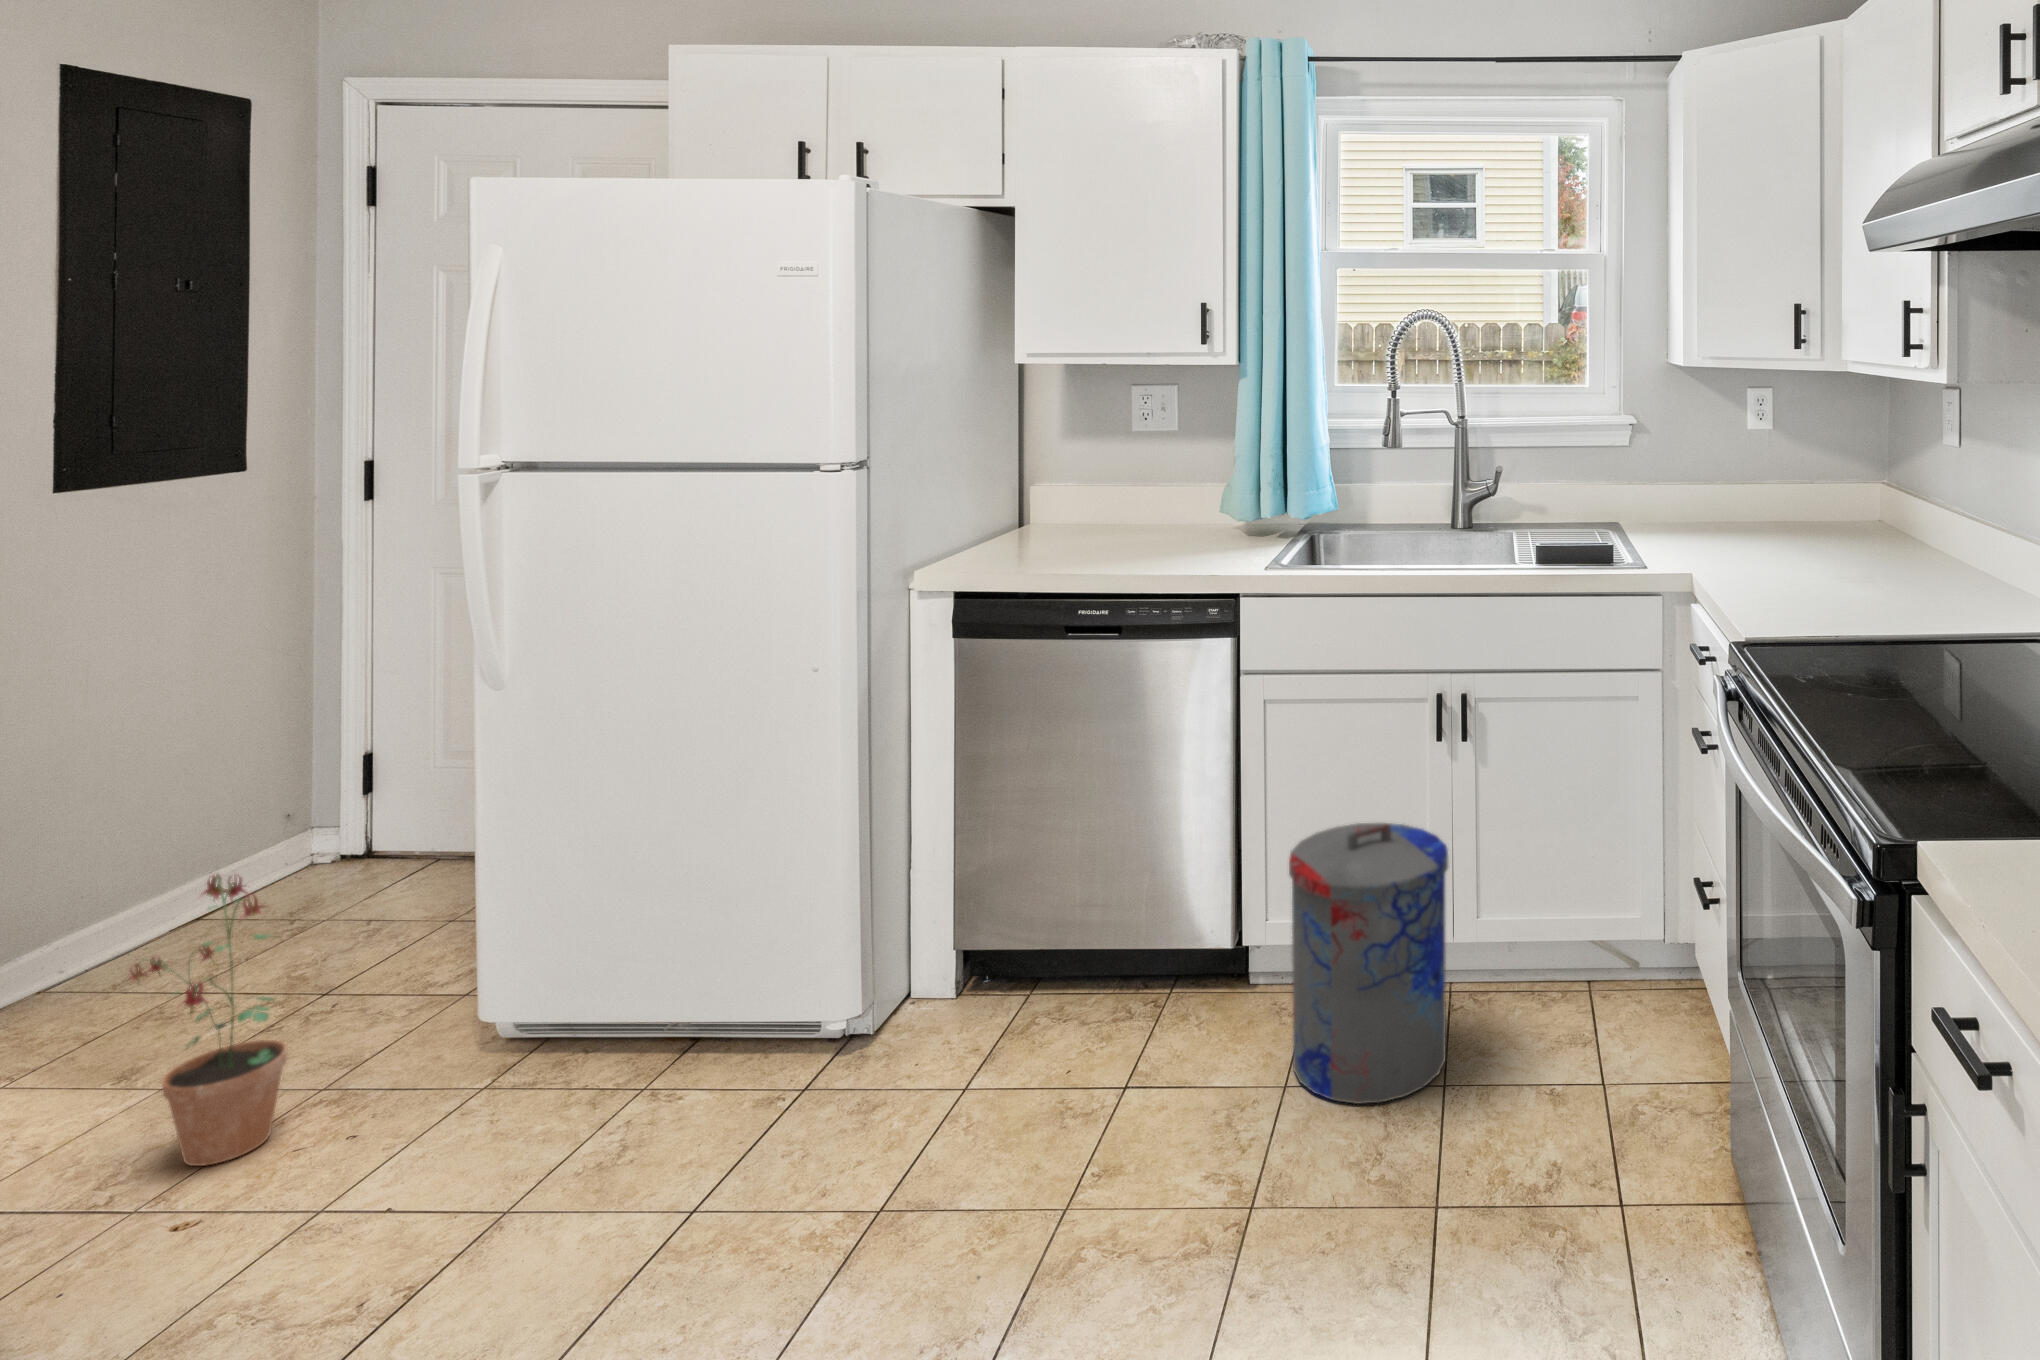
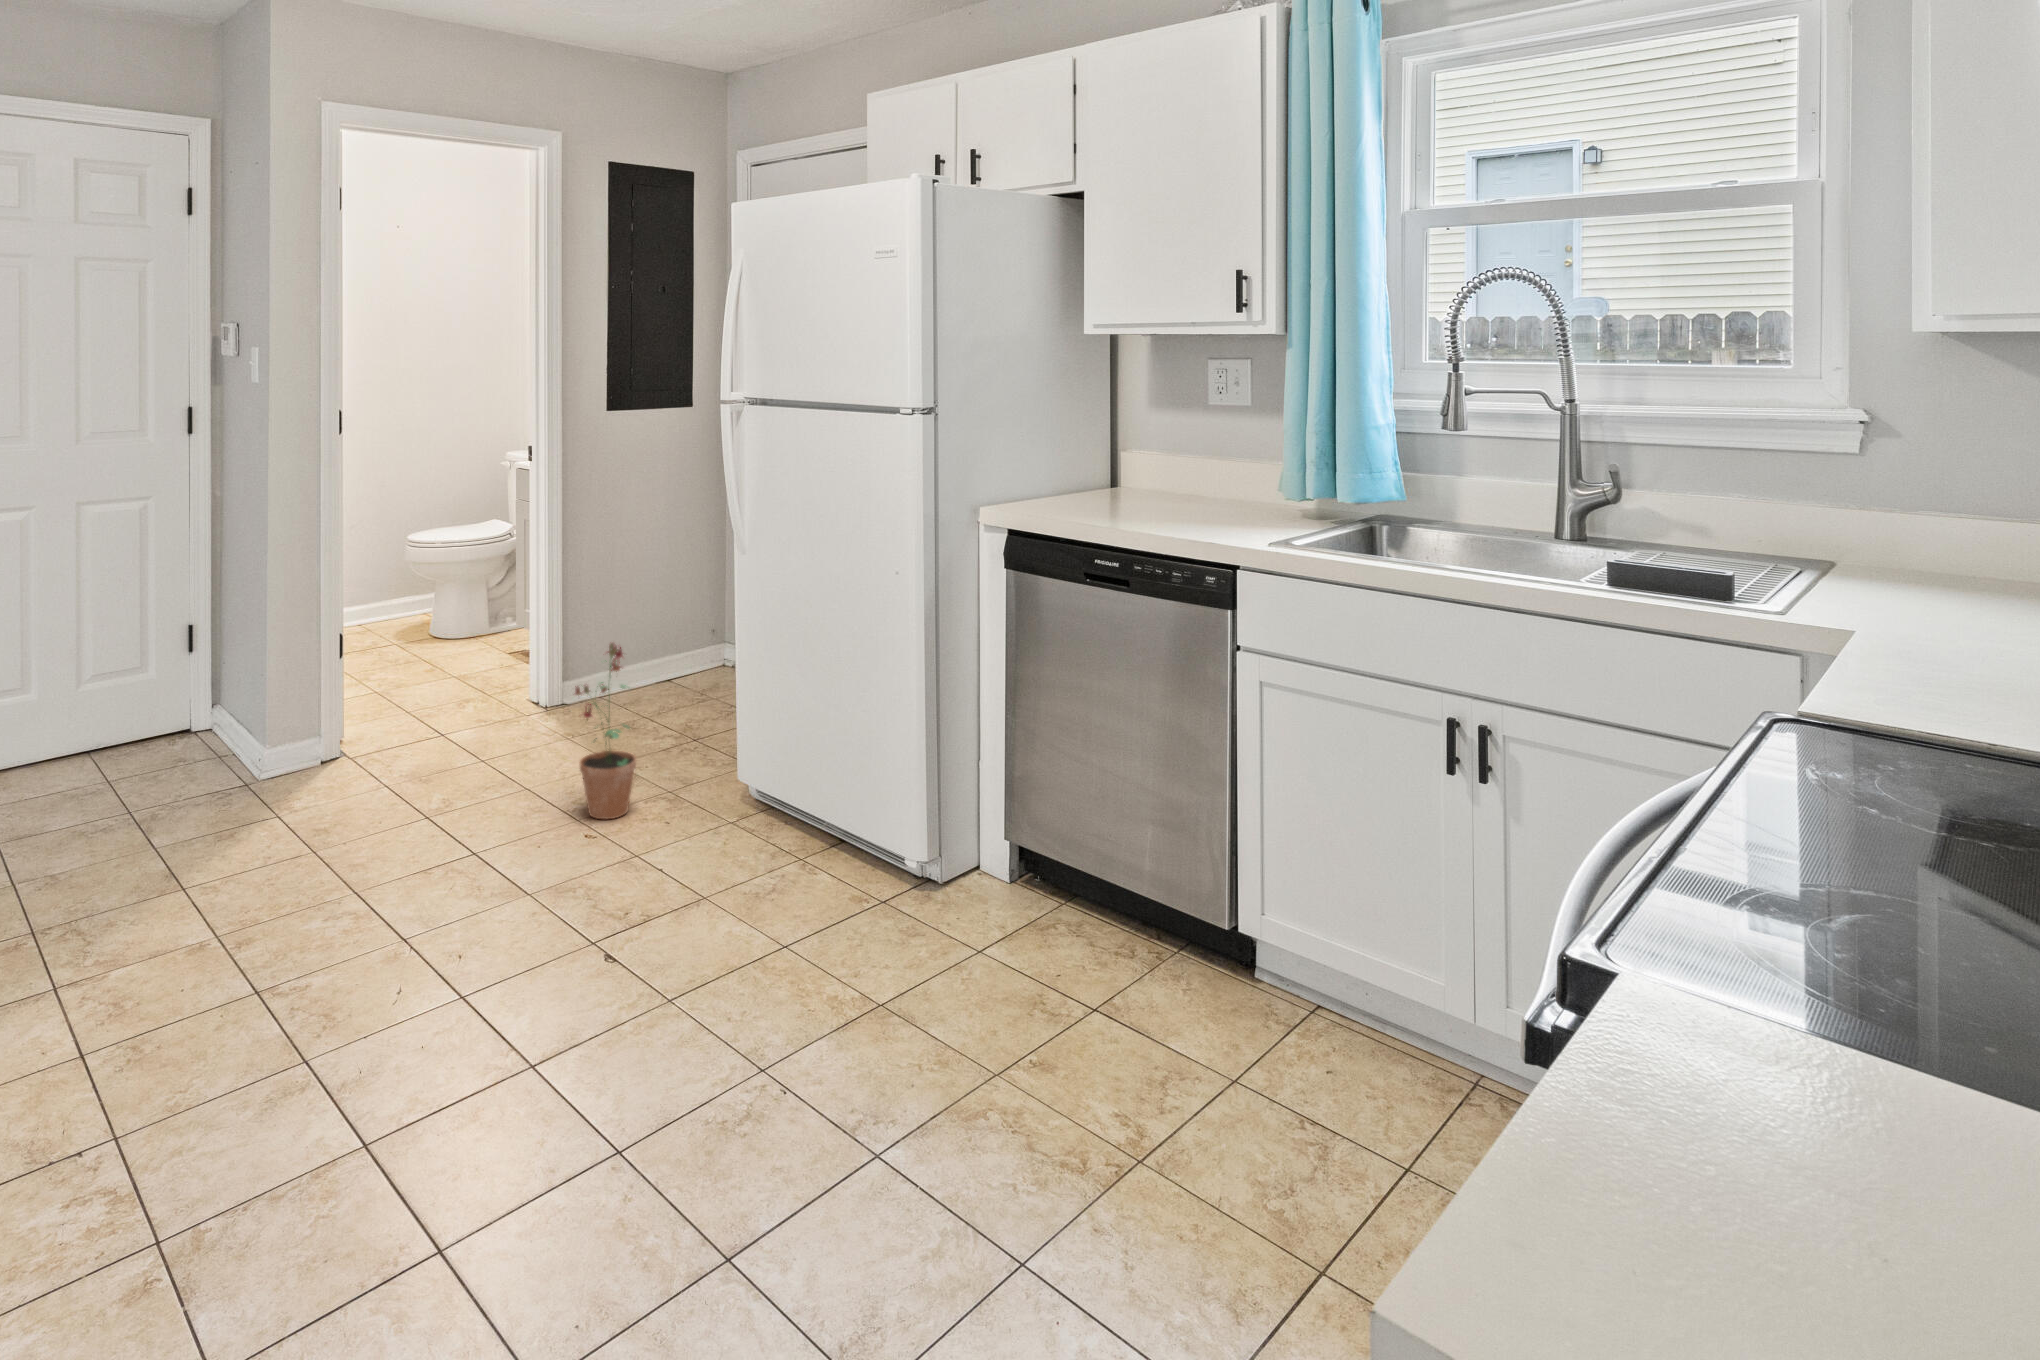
trash can: present [1289,823,1448,1104] -> none [1218,829,1405,1147]

